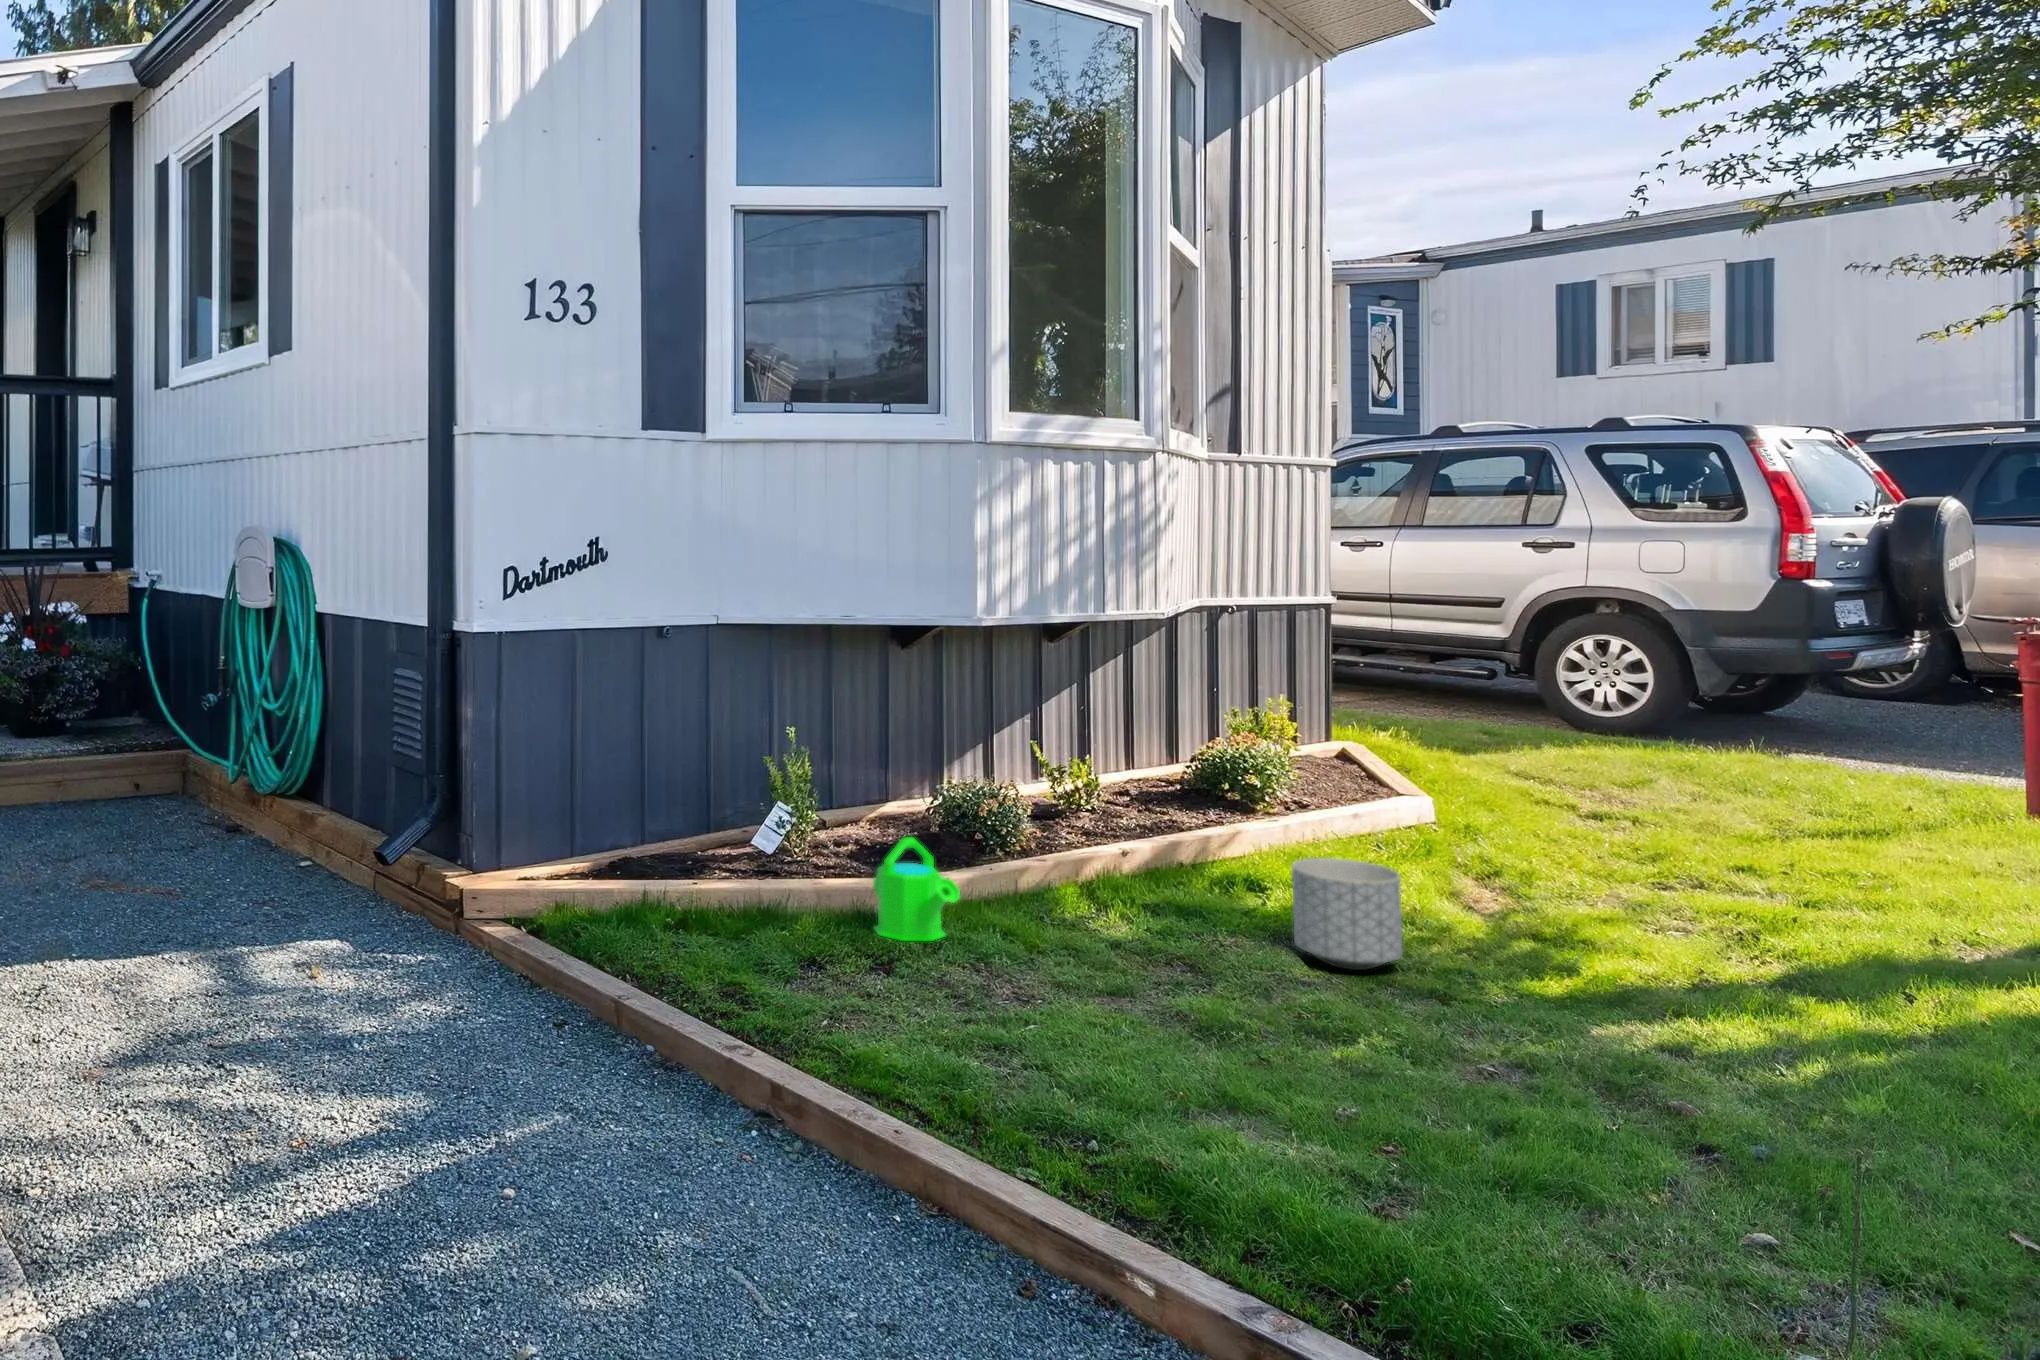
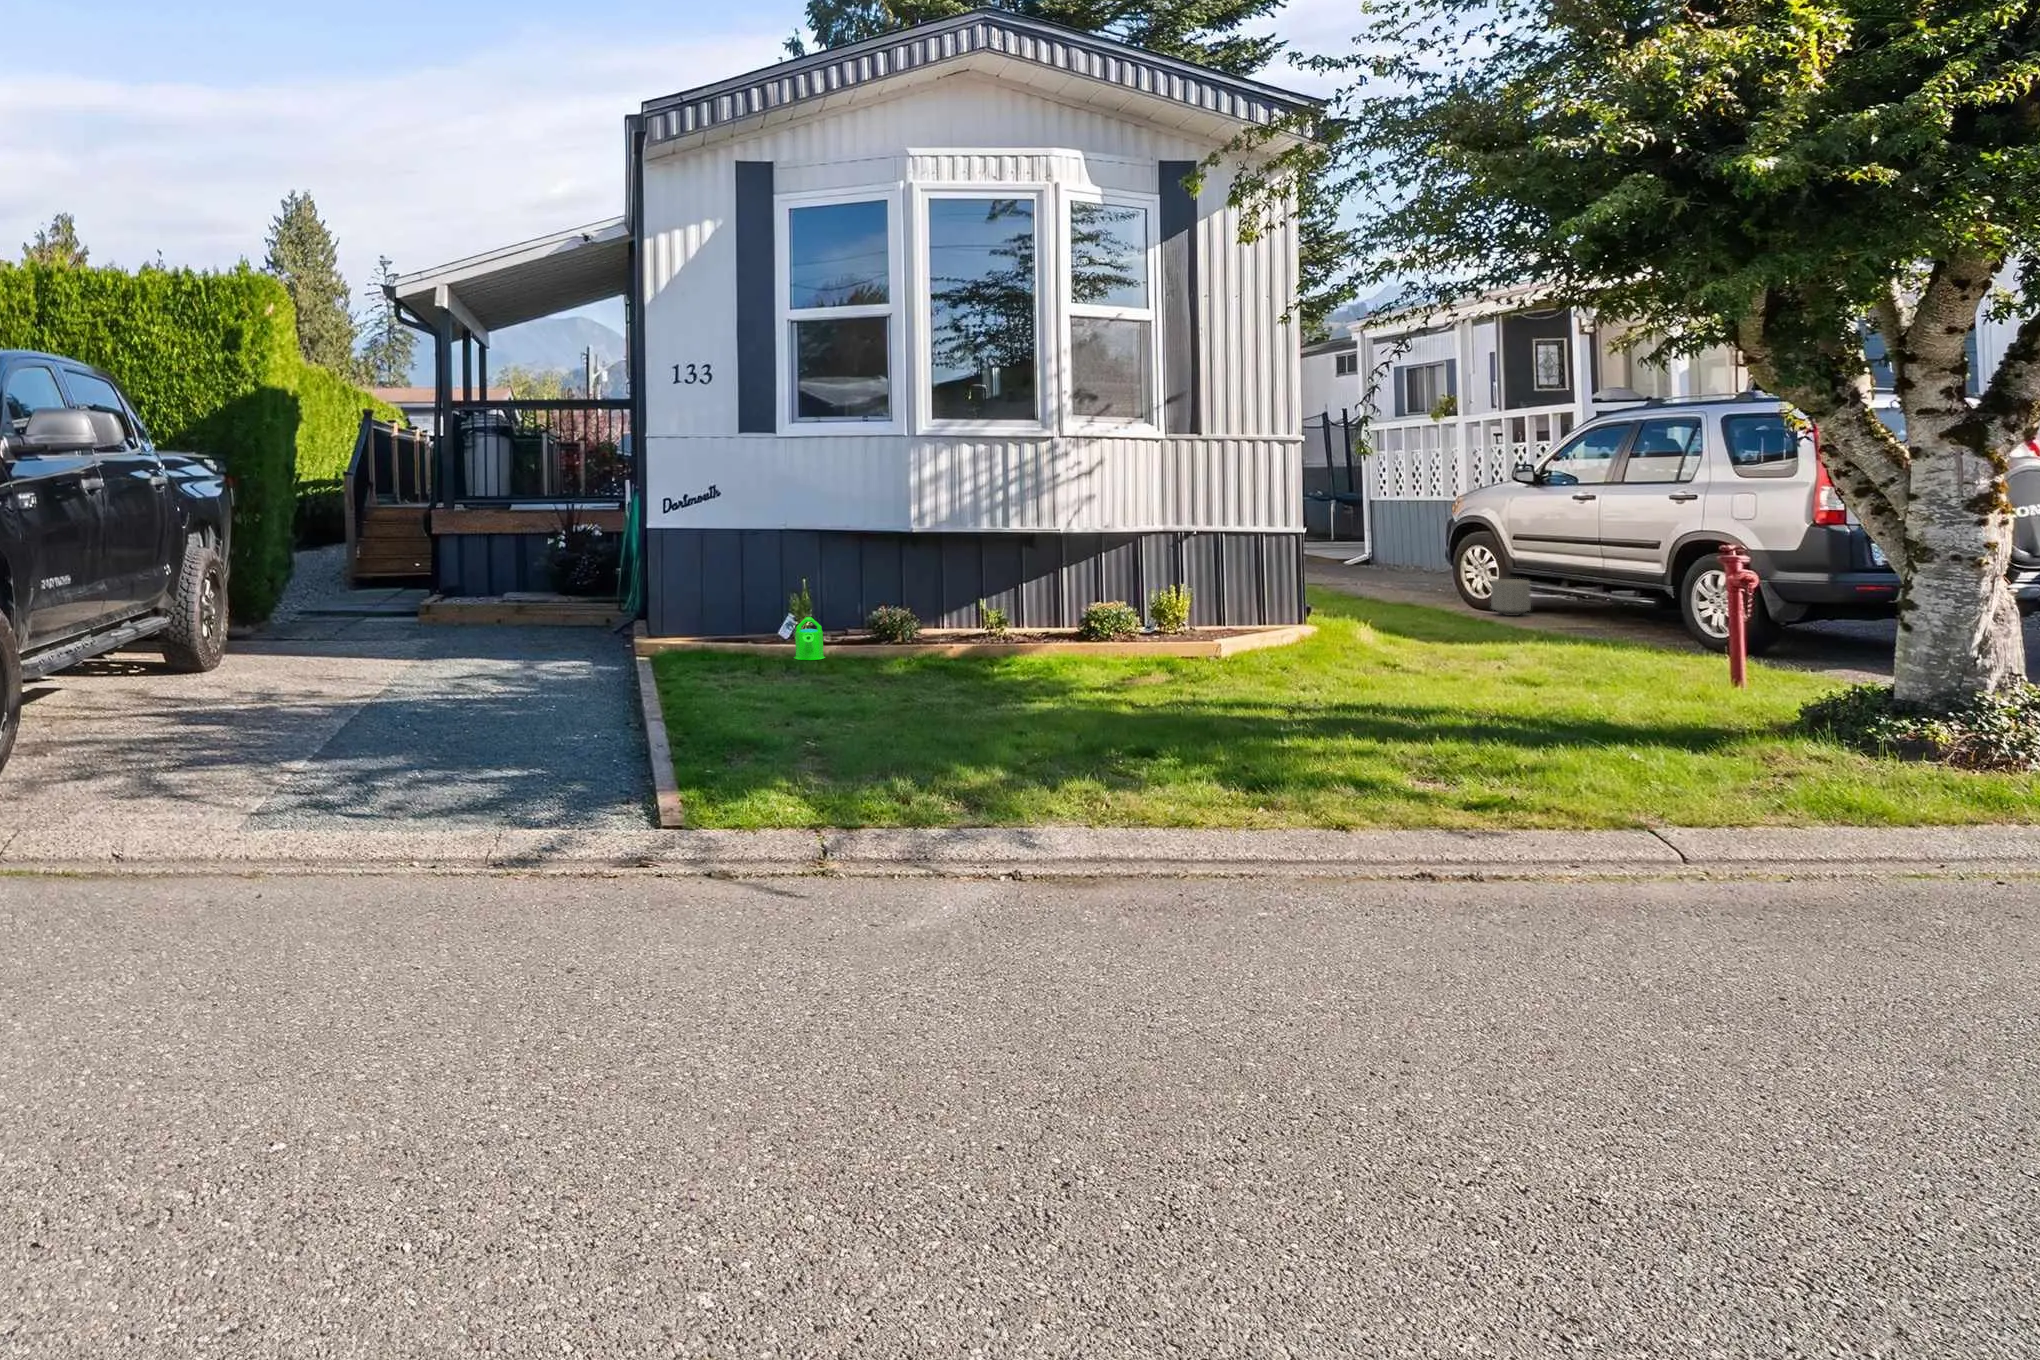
planter: present [1292,858,1402,970] -> present [1491,579,1531,616]

